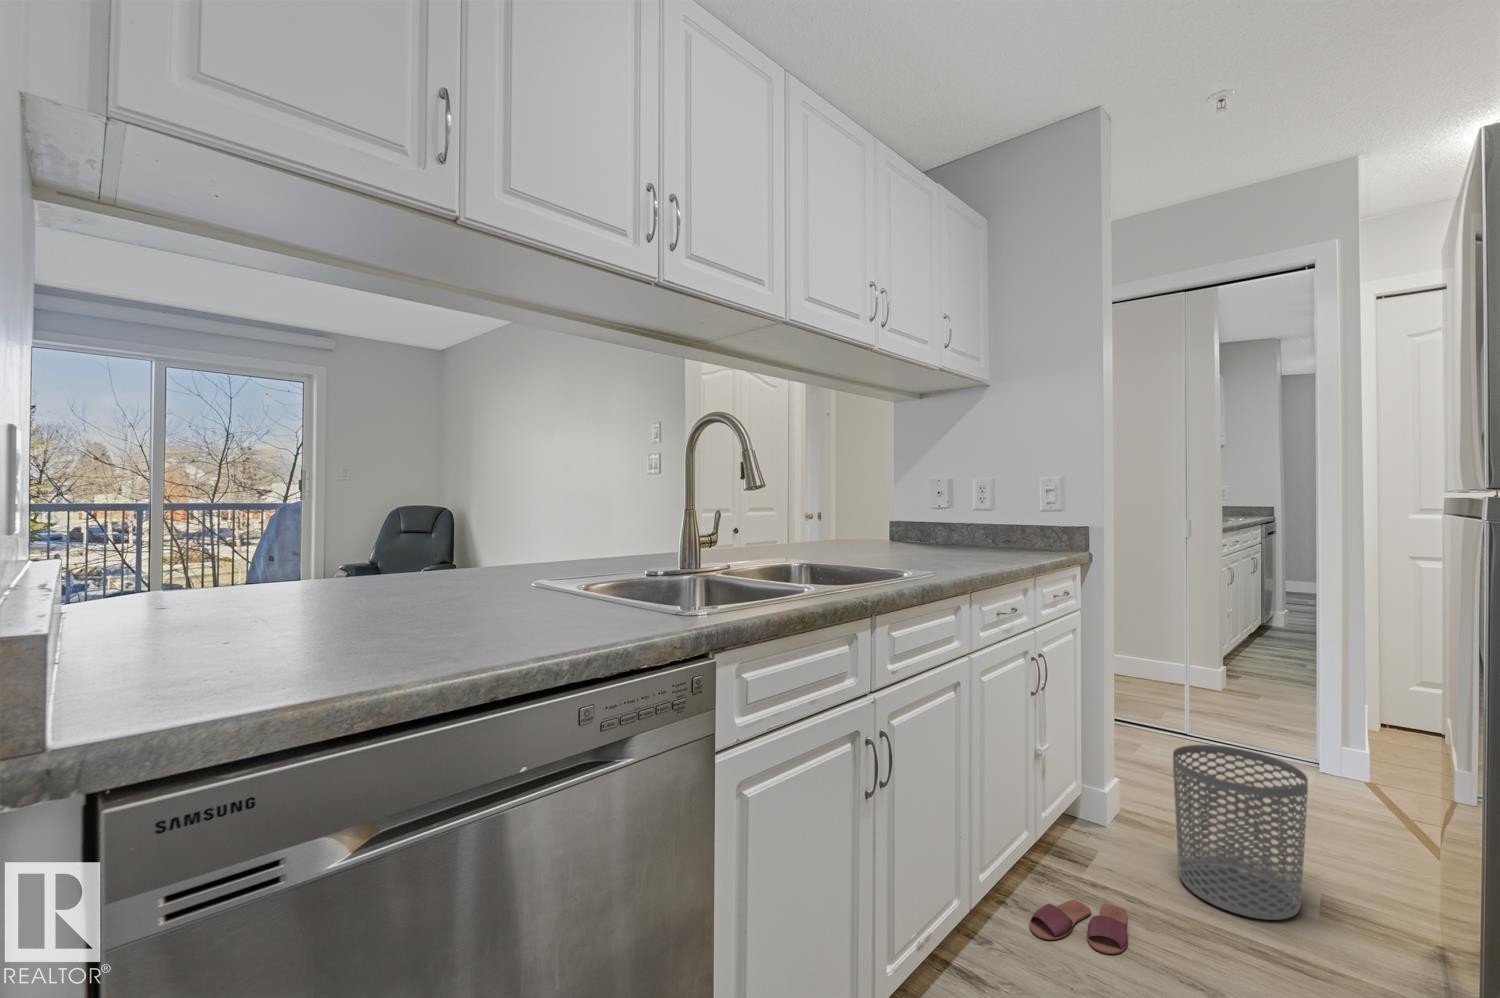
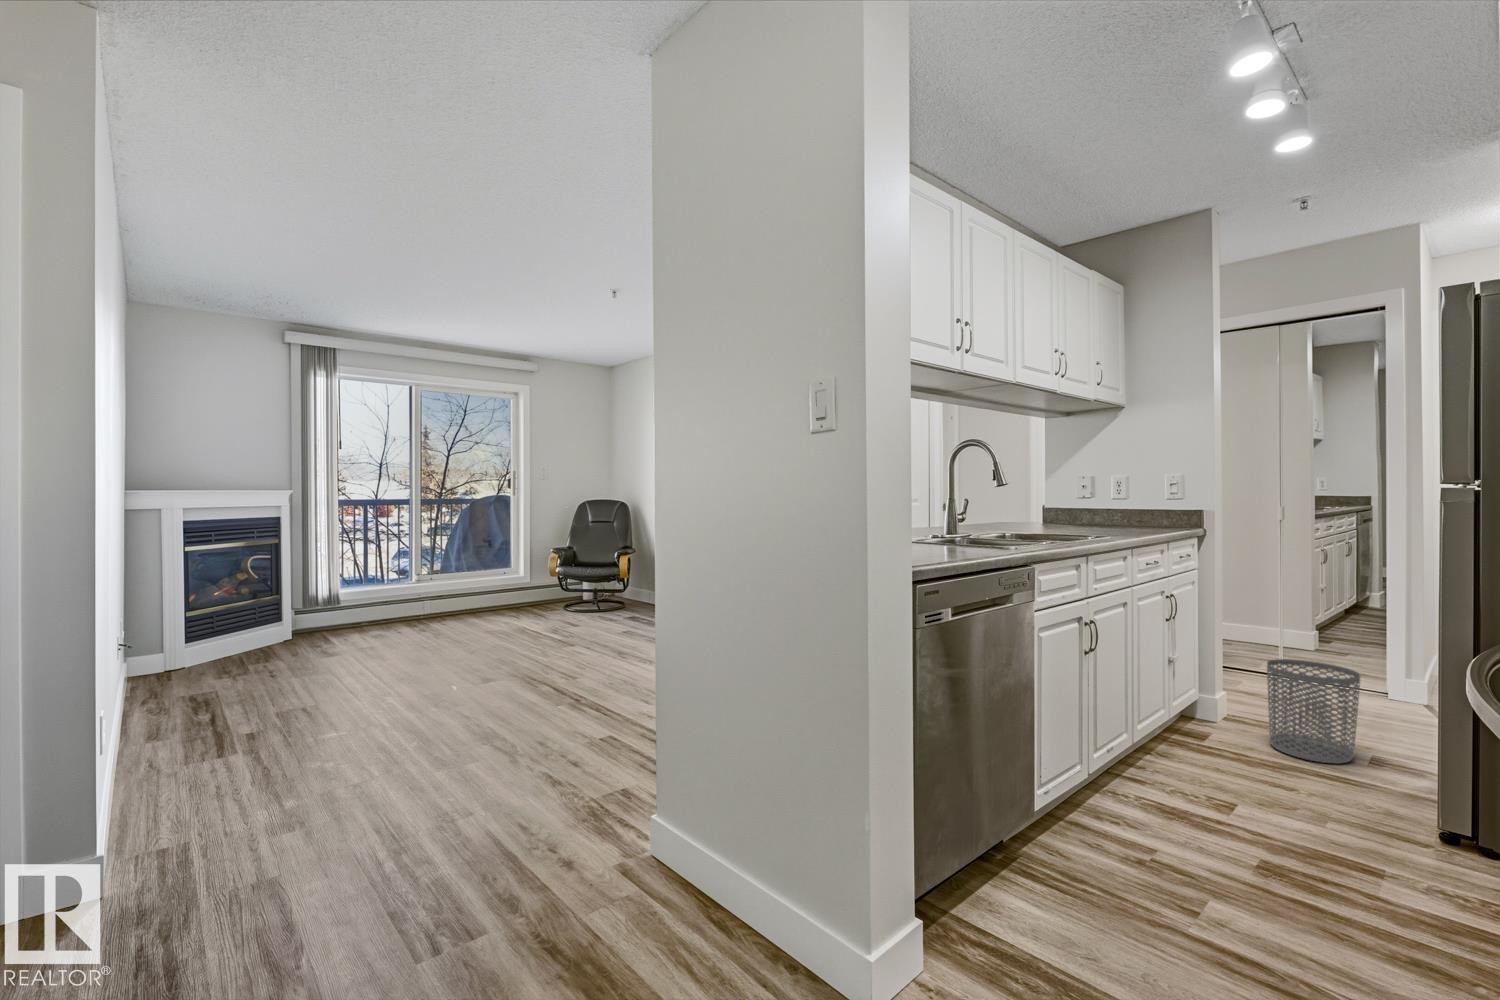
slippers: present [1029,900,1128,954] -> none [1166,747,1232,771]

